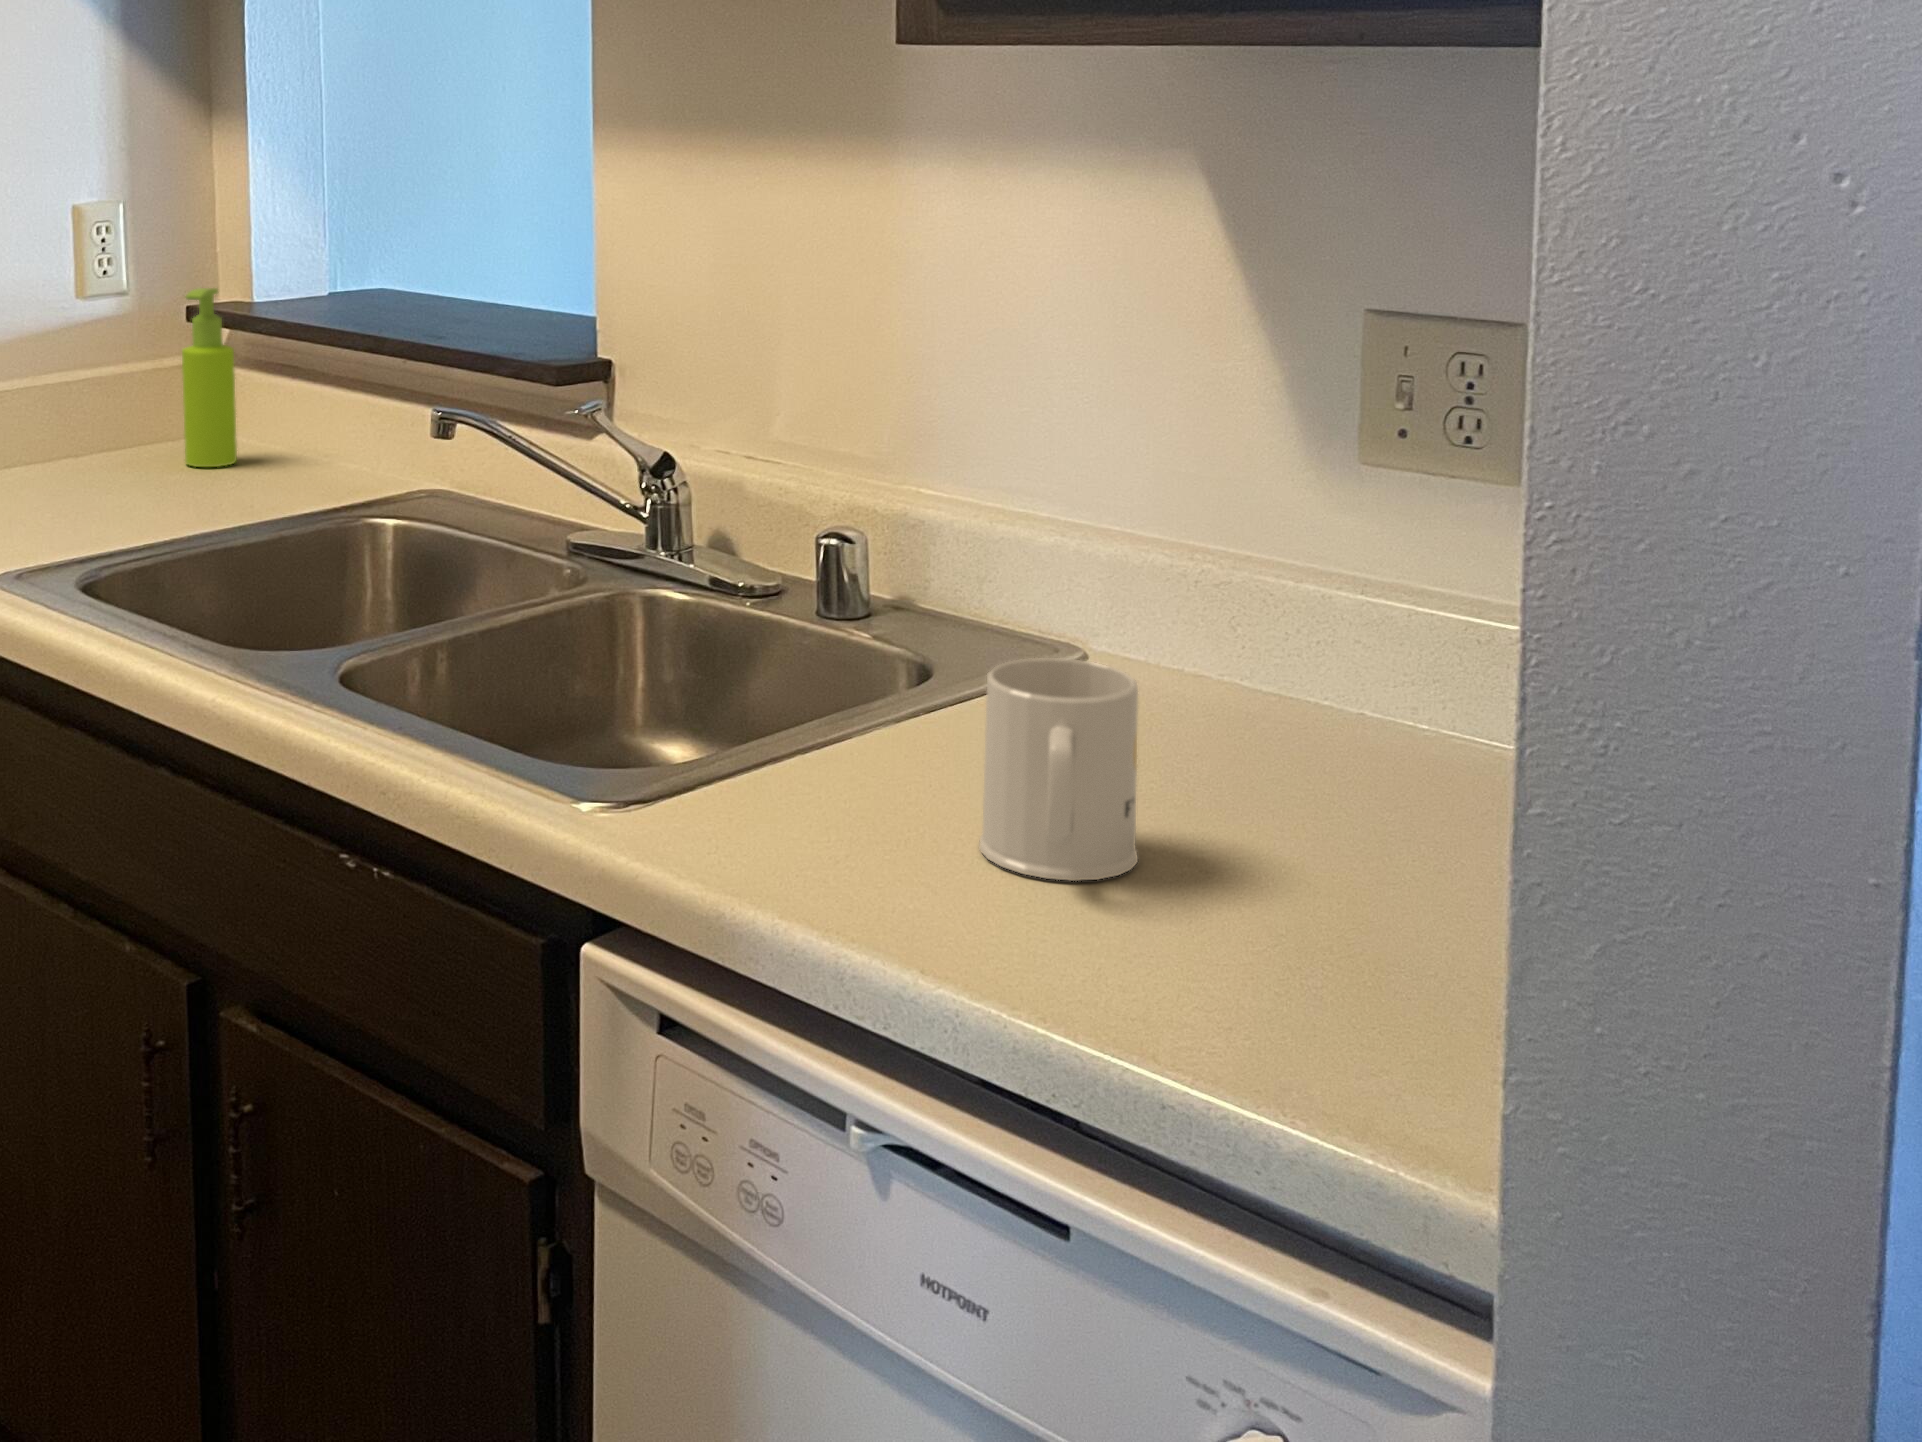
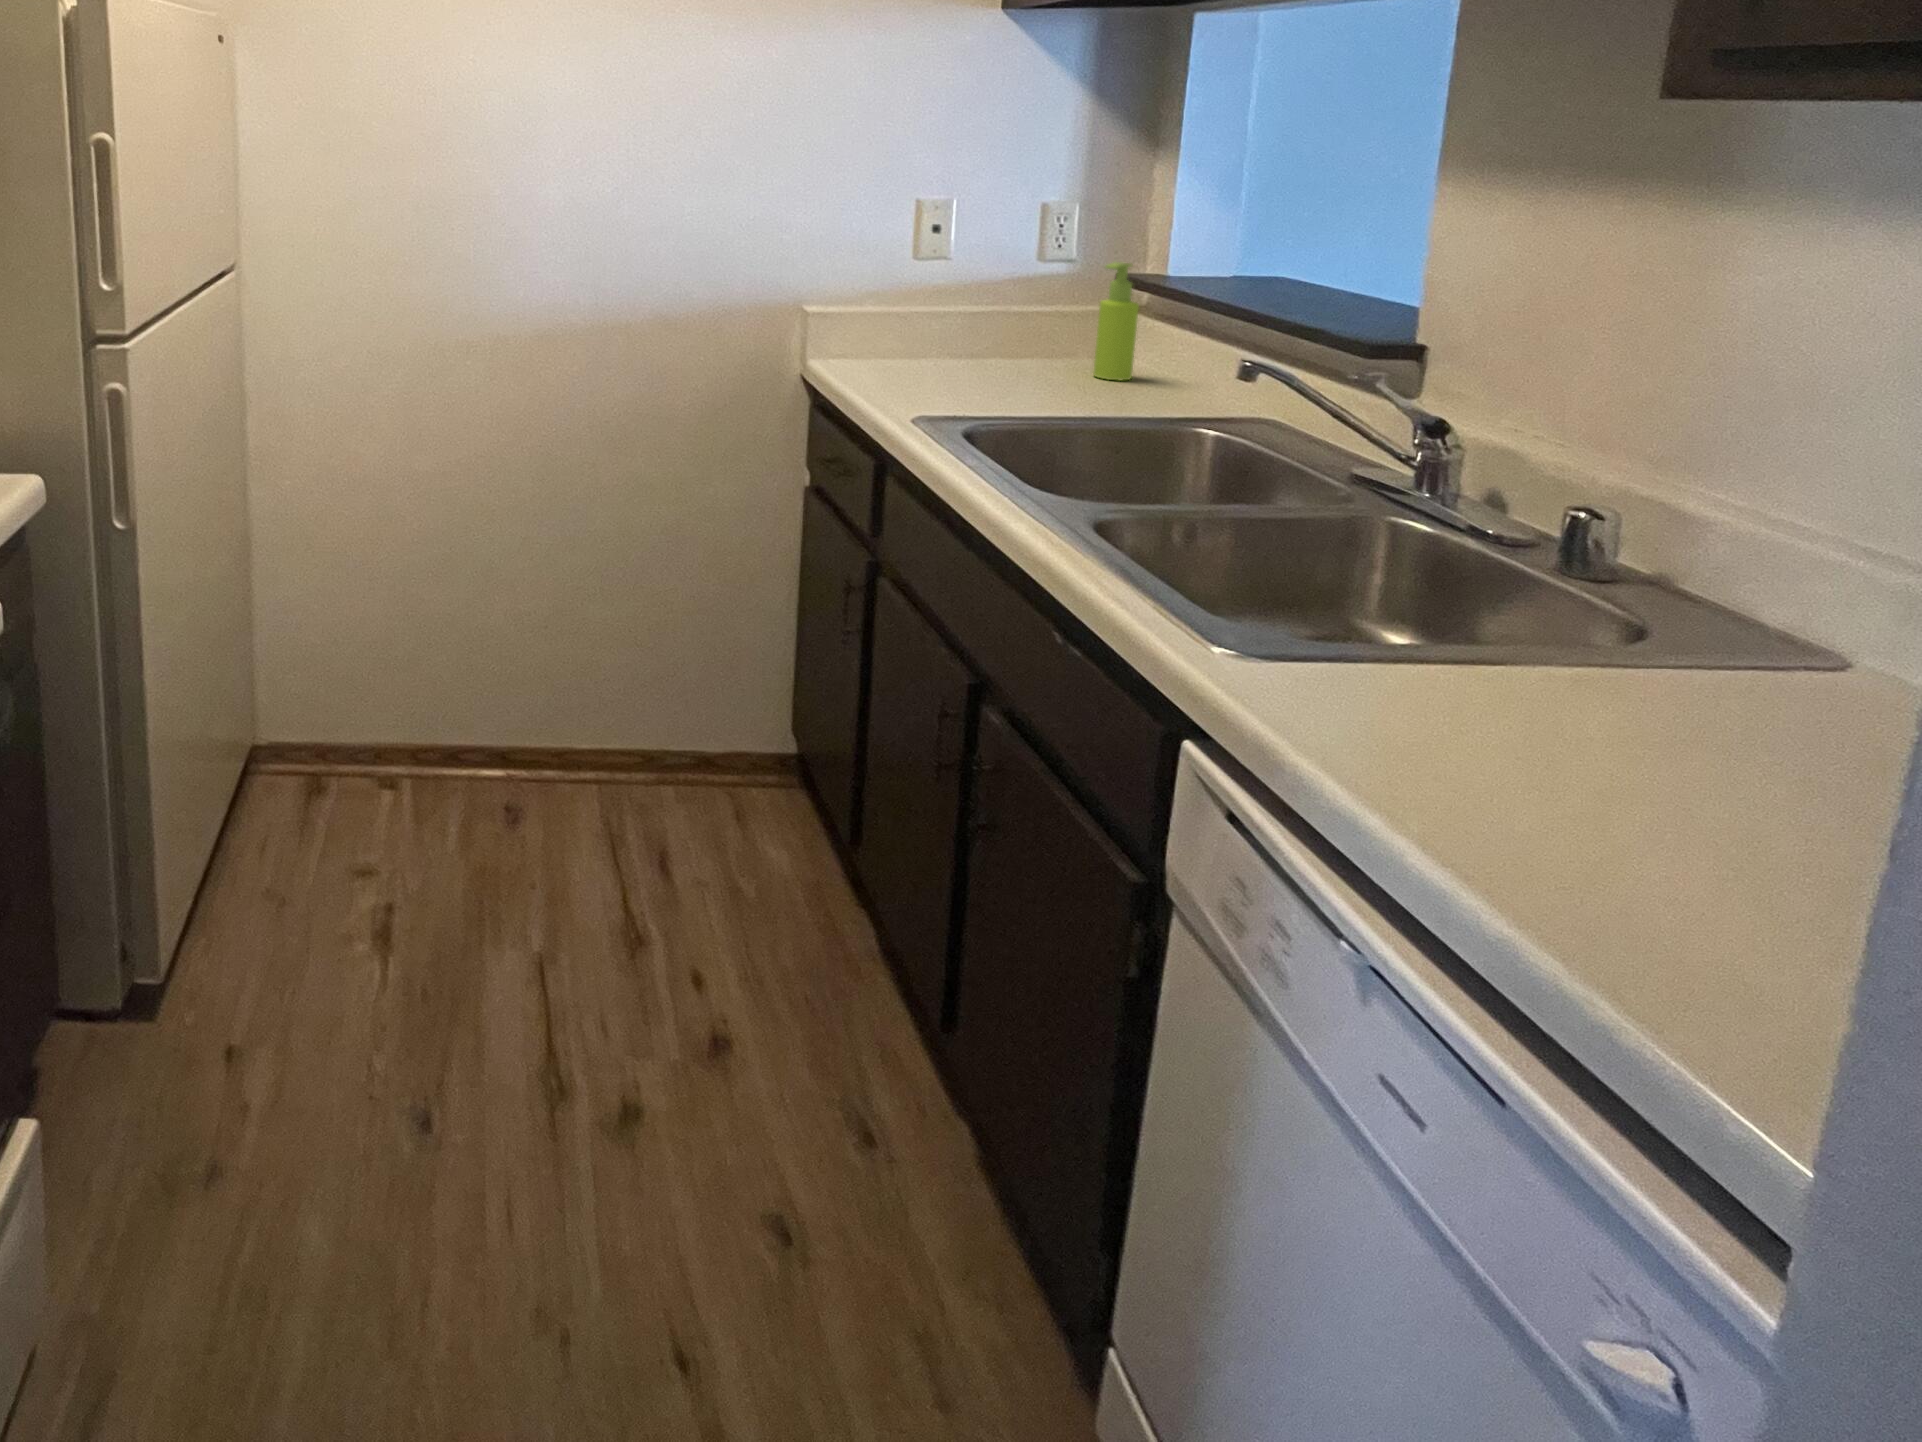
mug: present [980,658,1138,881] -> none [1568,632,1781,844]

